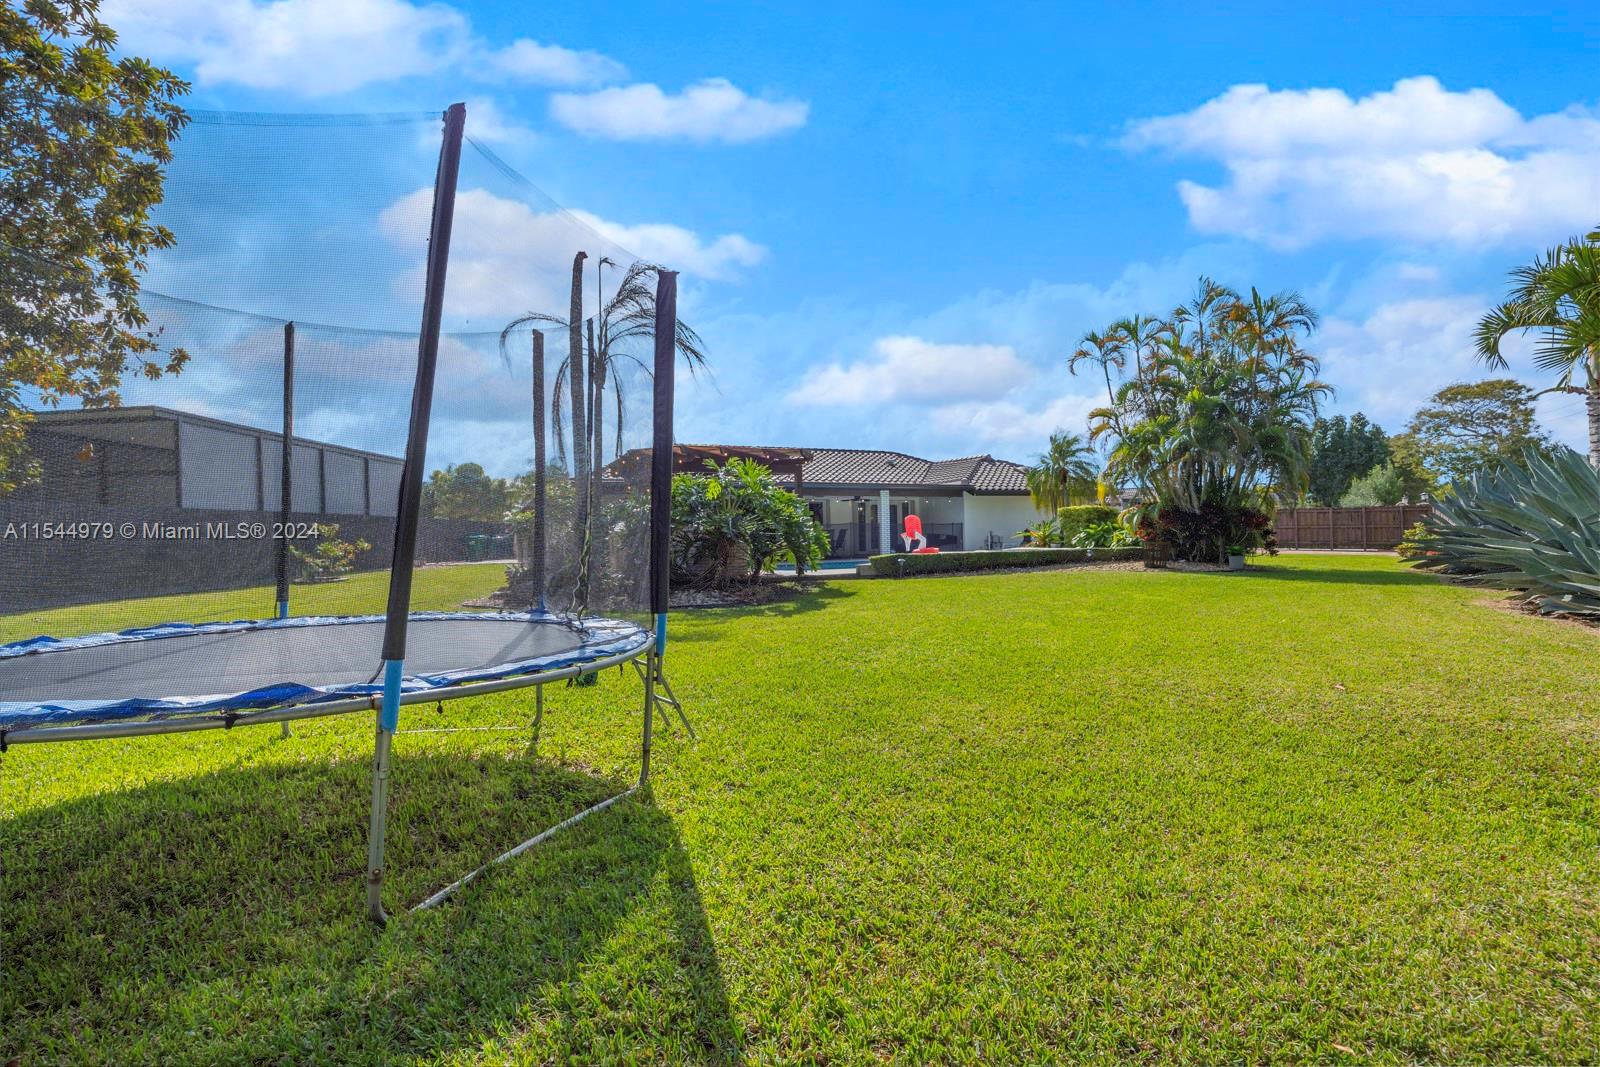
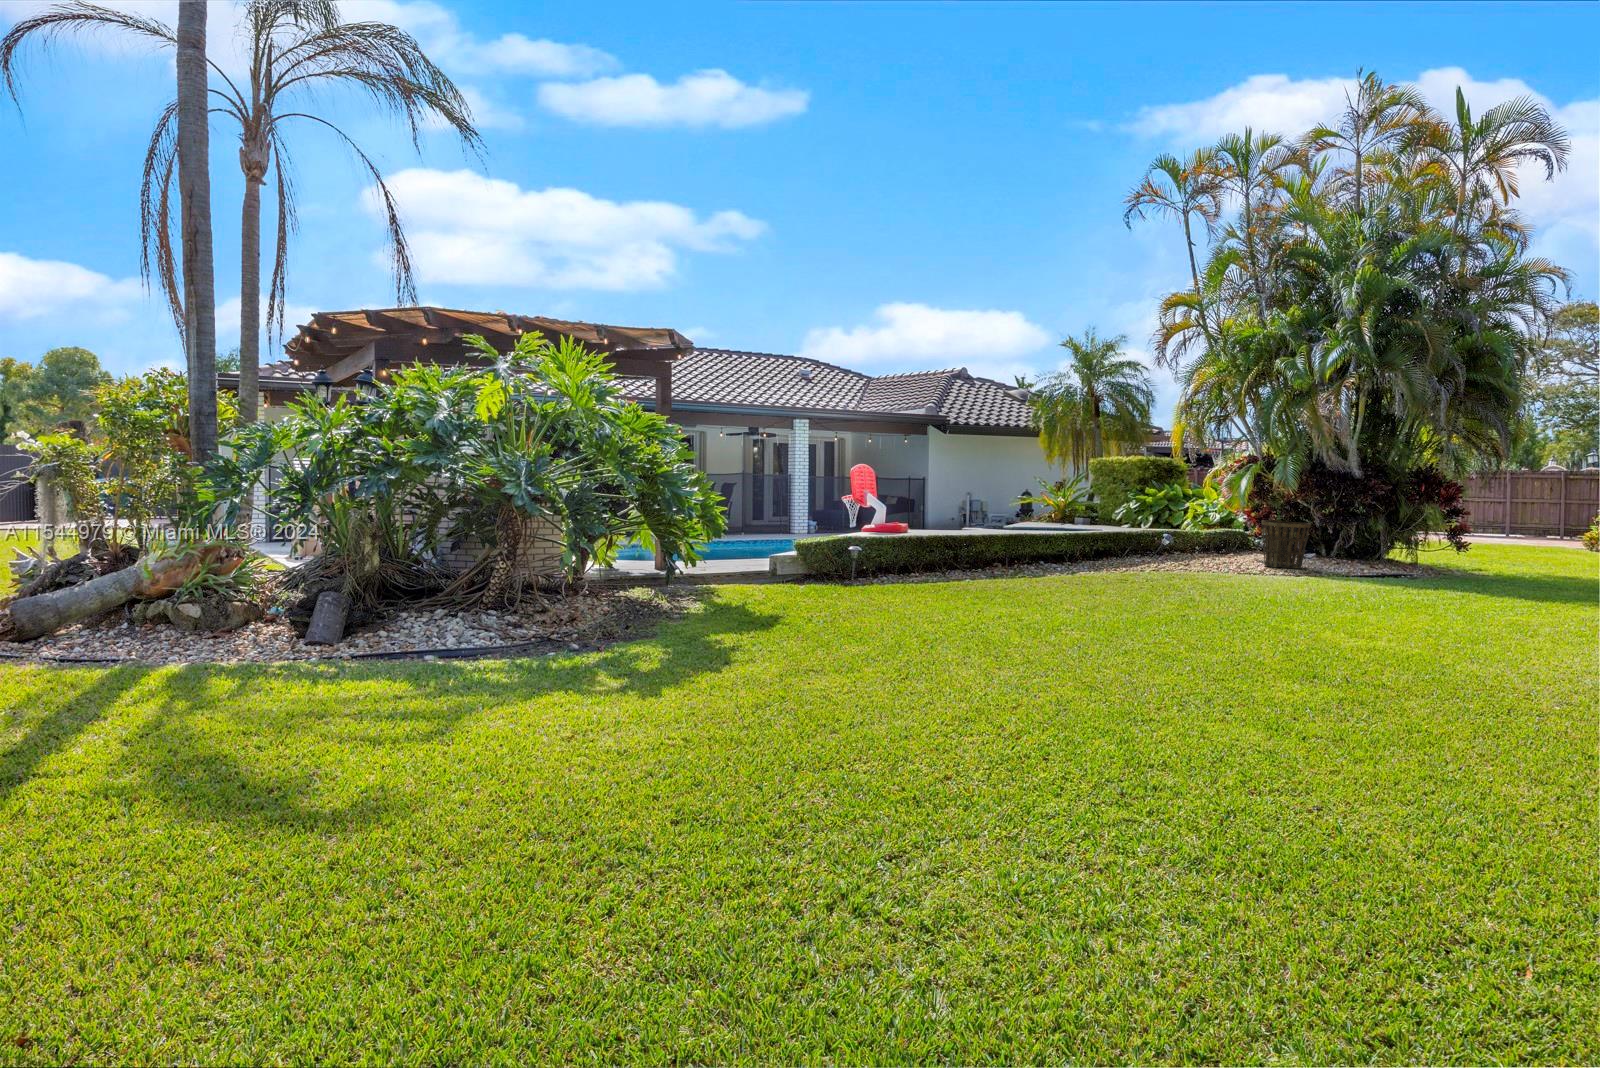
potted plant: present [1222,546,1251,569] -> none [1393,534,1448,575]

